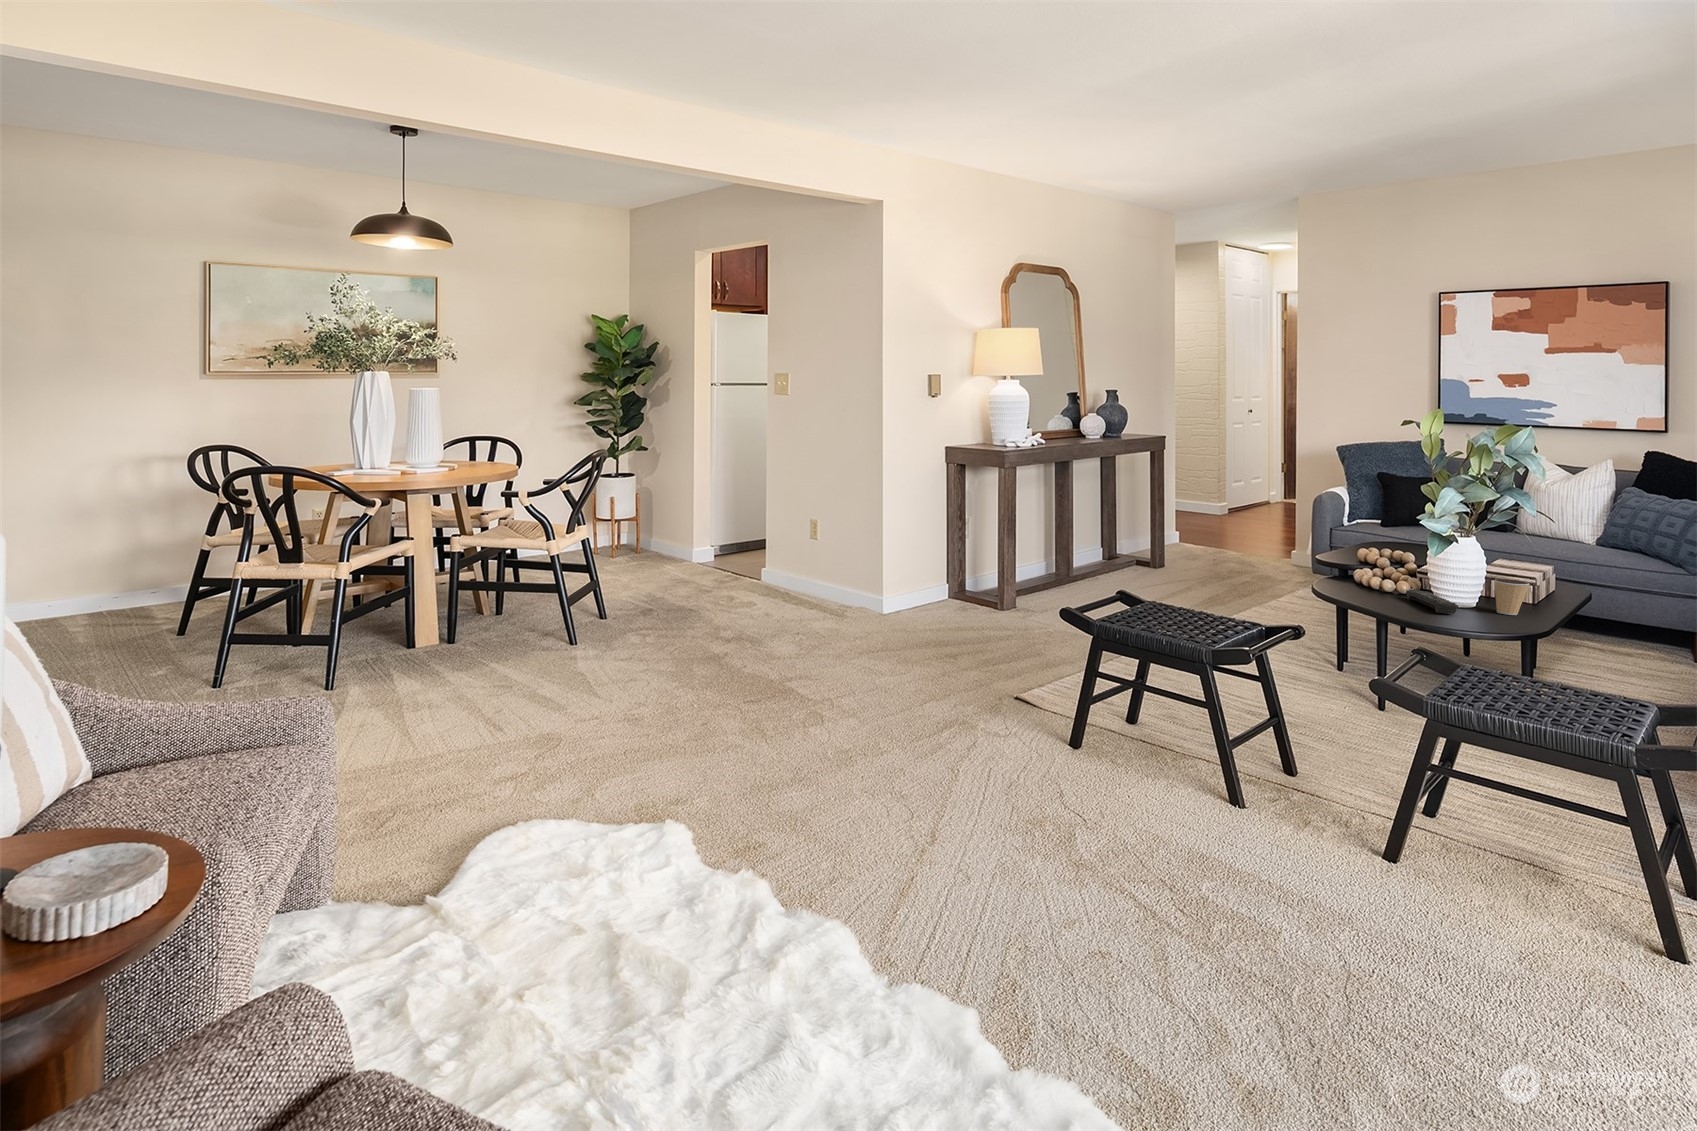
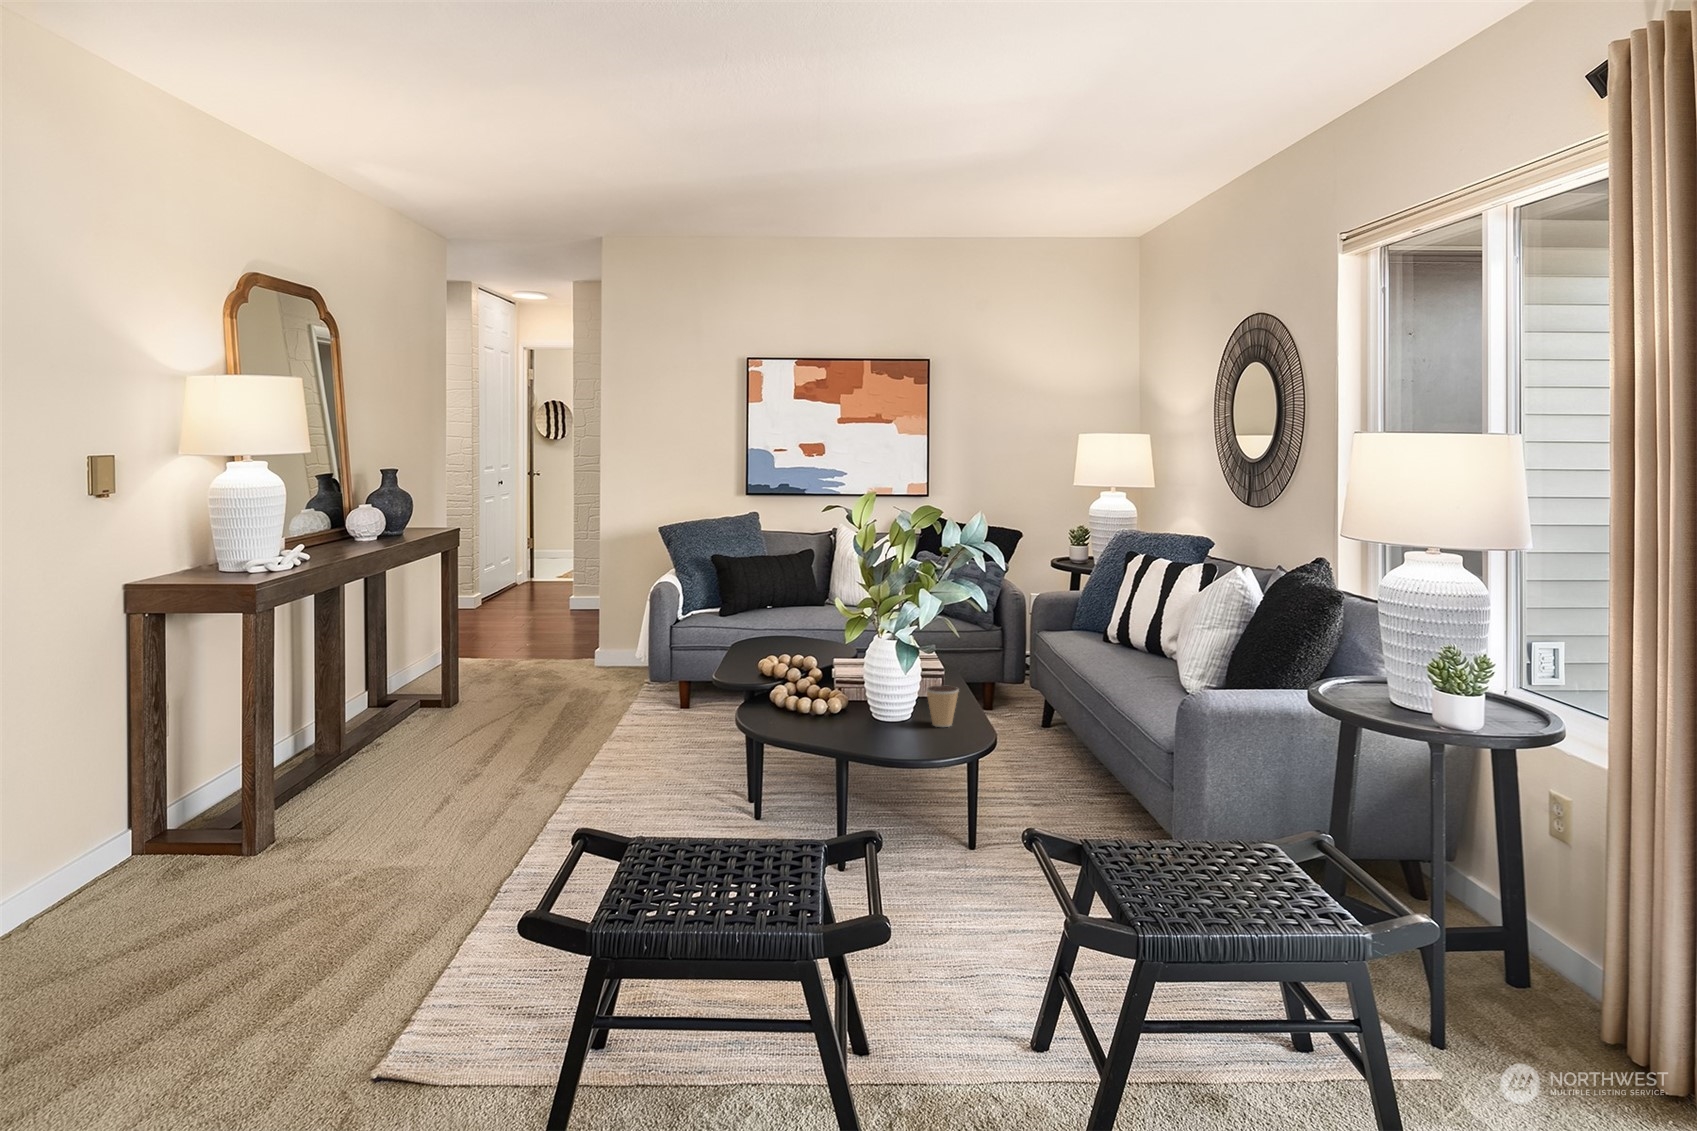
remote control: present [1406,590,1458,614] -> none [842,713,909,743]

